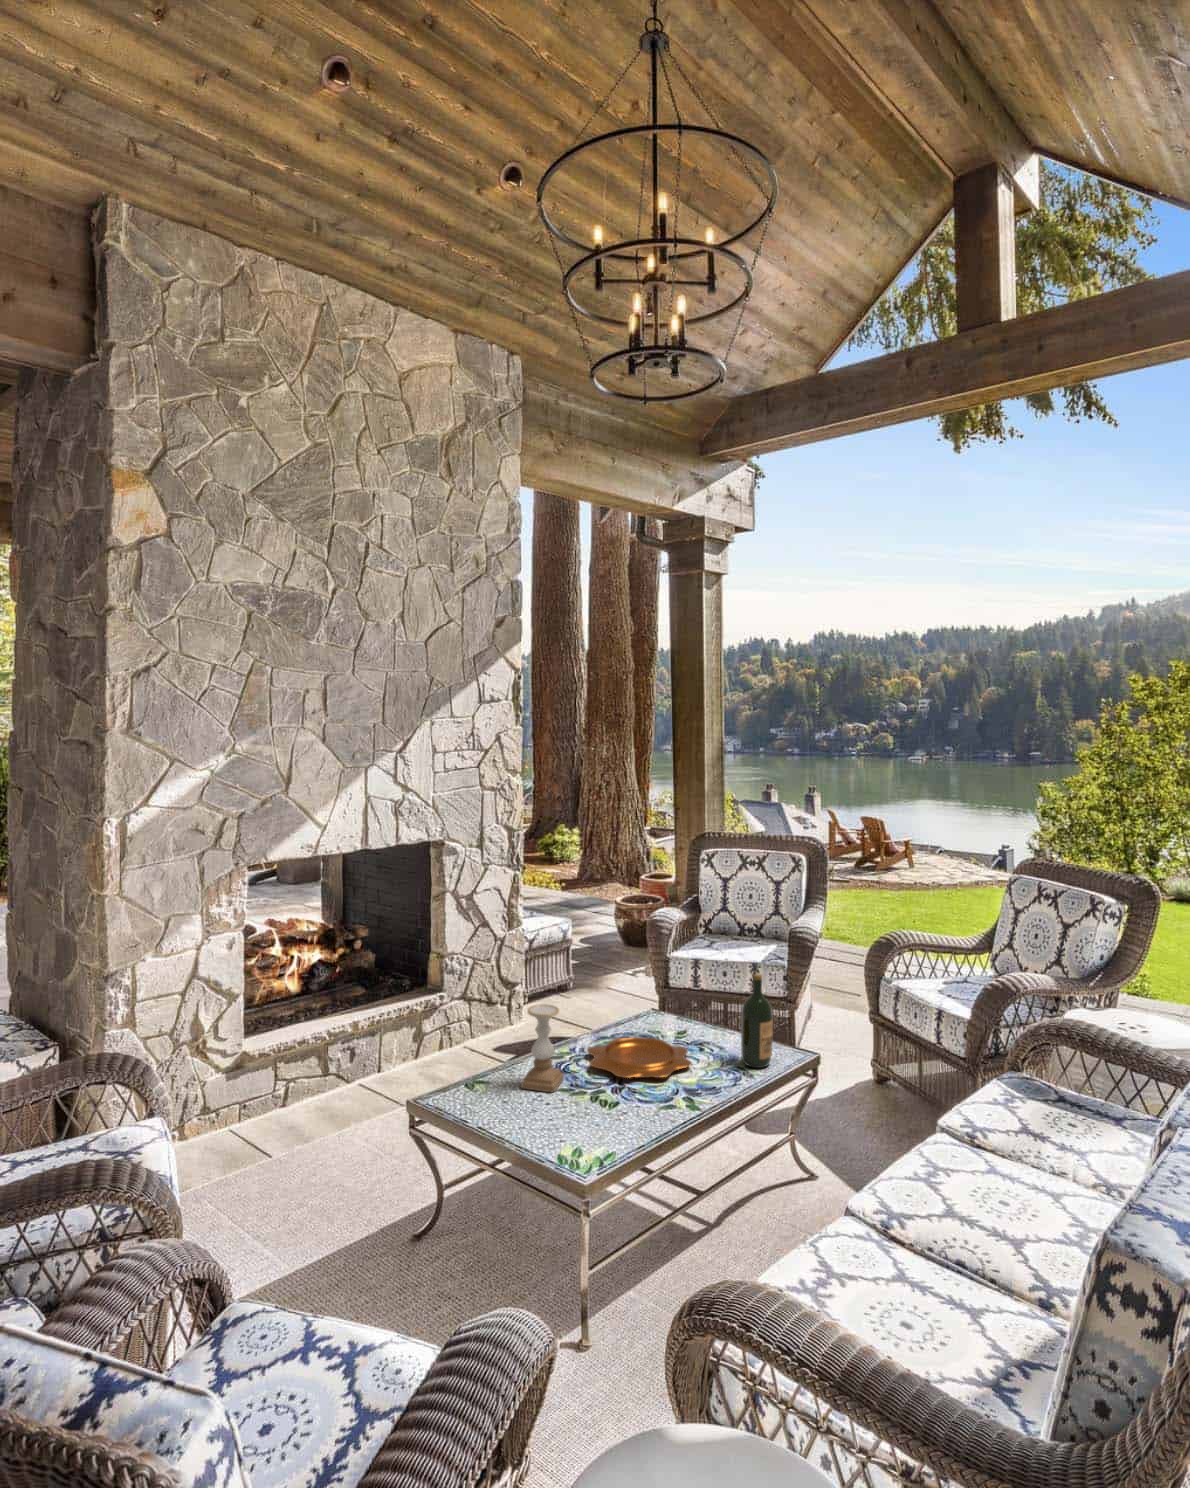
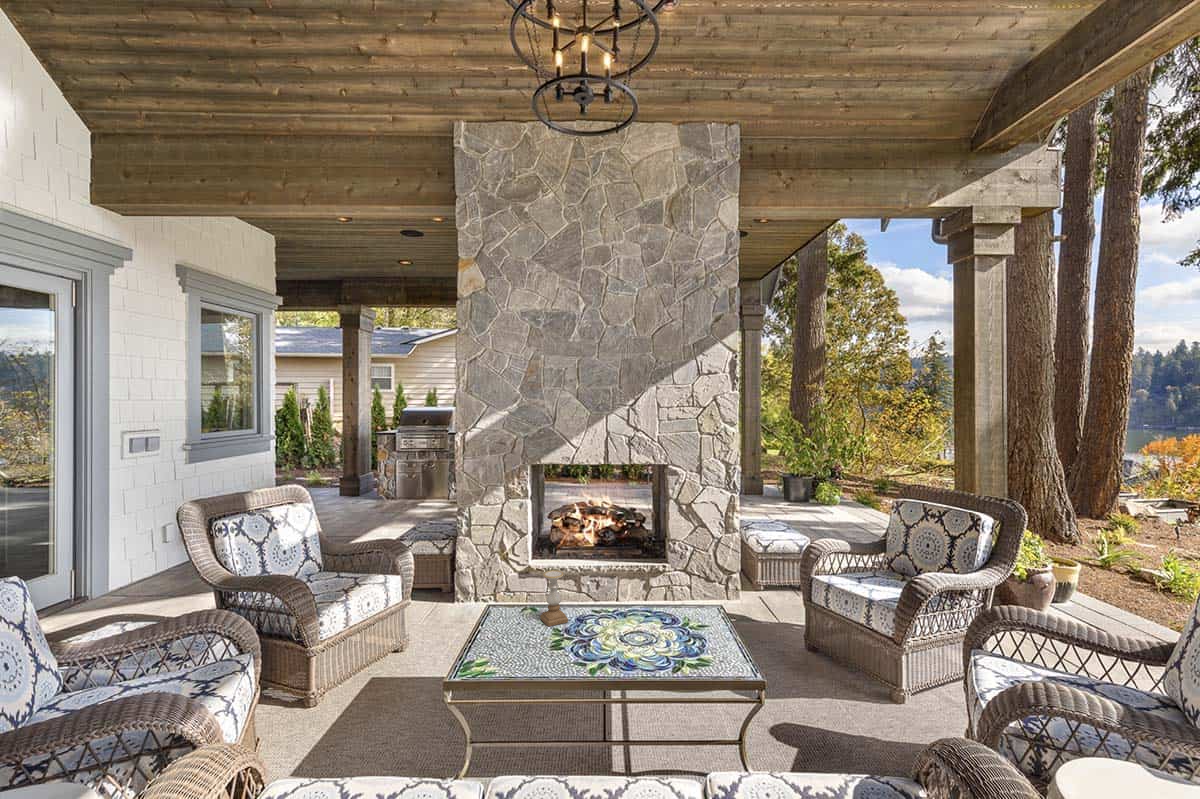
wine bottle: present [741,974,773,1068] -> none [671,588,695,661]
decorative bowl: present [587,1037,692,1078] -> none [586,610,659,641]

